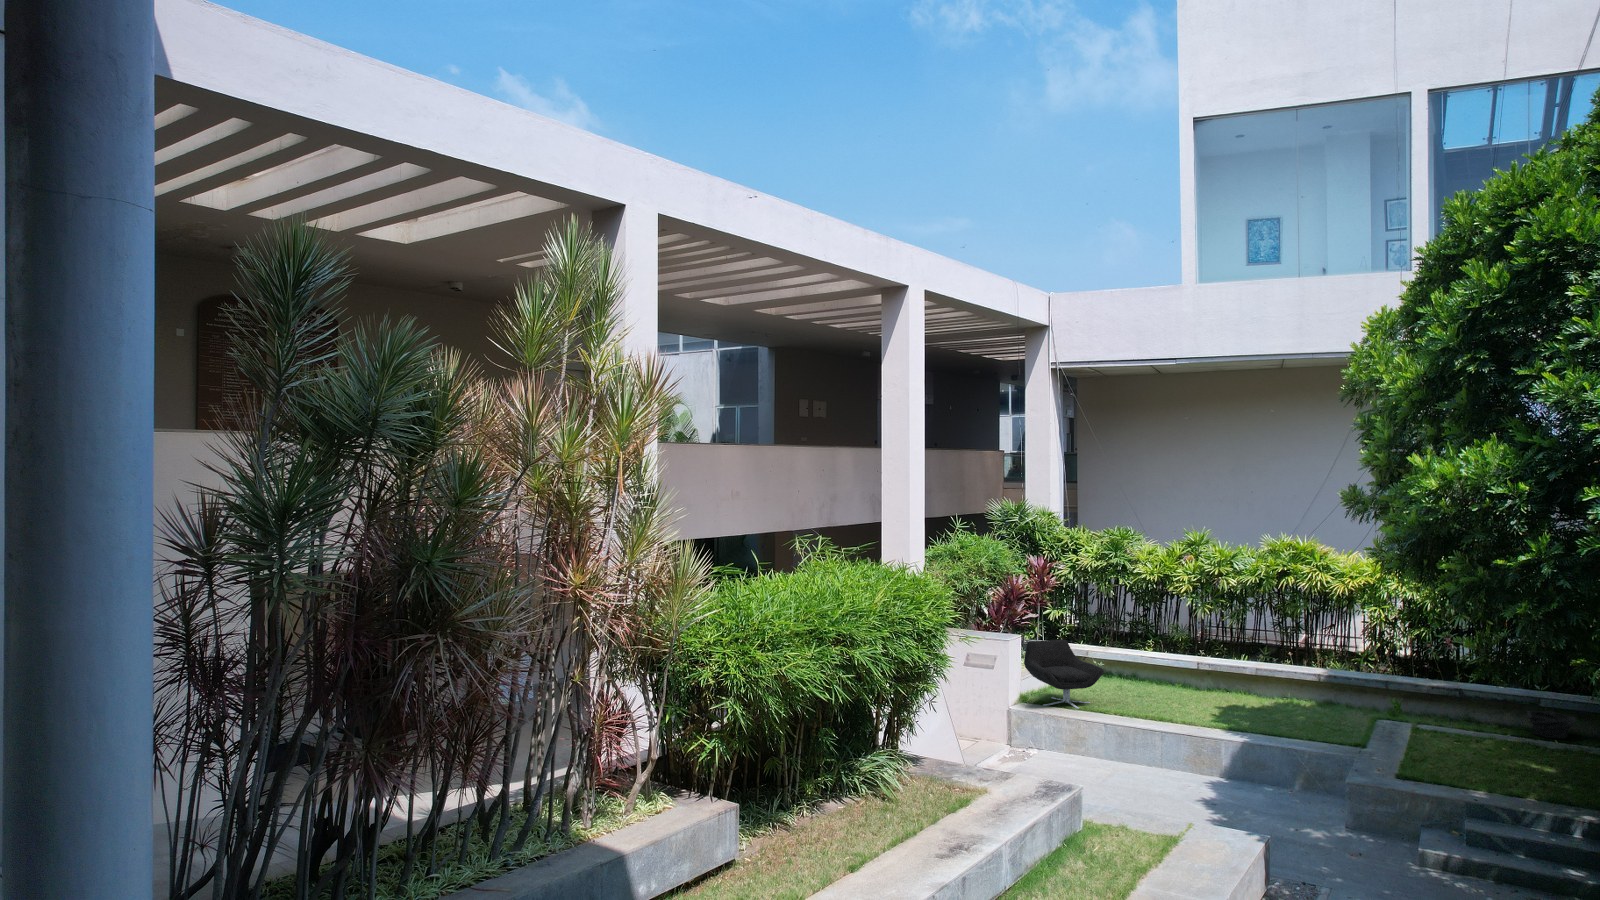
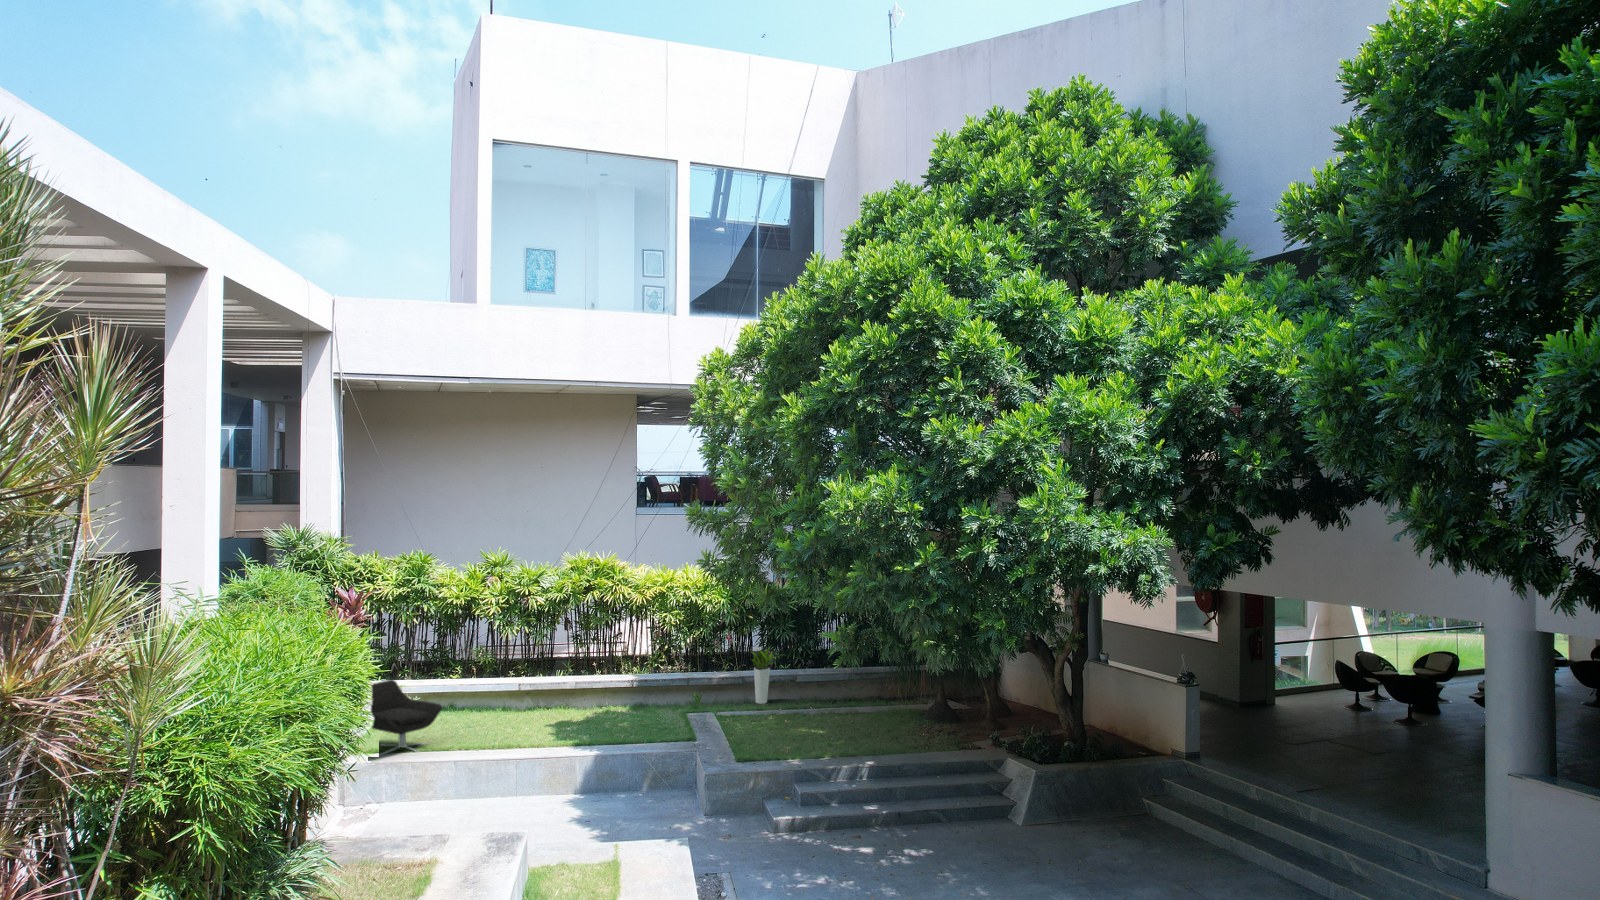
planter: none [1467,659,1506,726] -> present [751,648,773,704]
basket: present [1526,696,1576,739] -> none [789,671,824,706]

